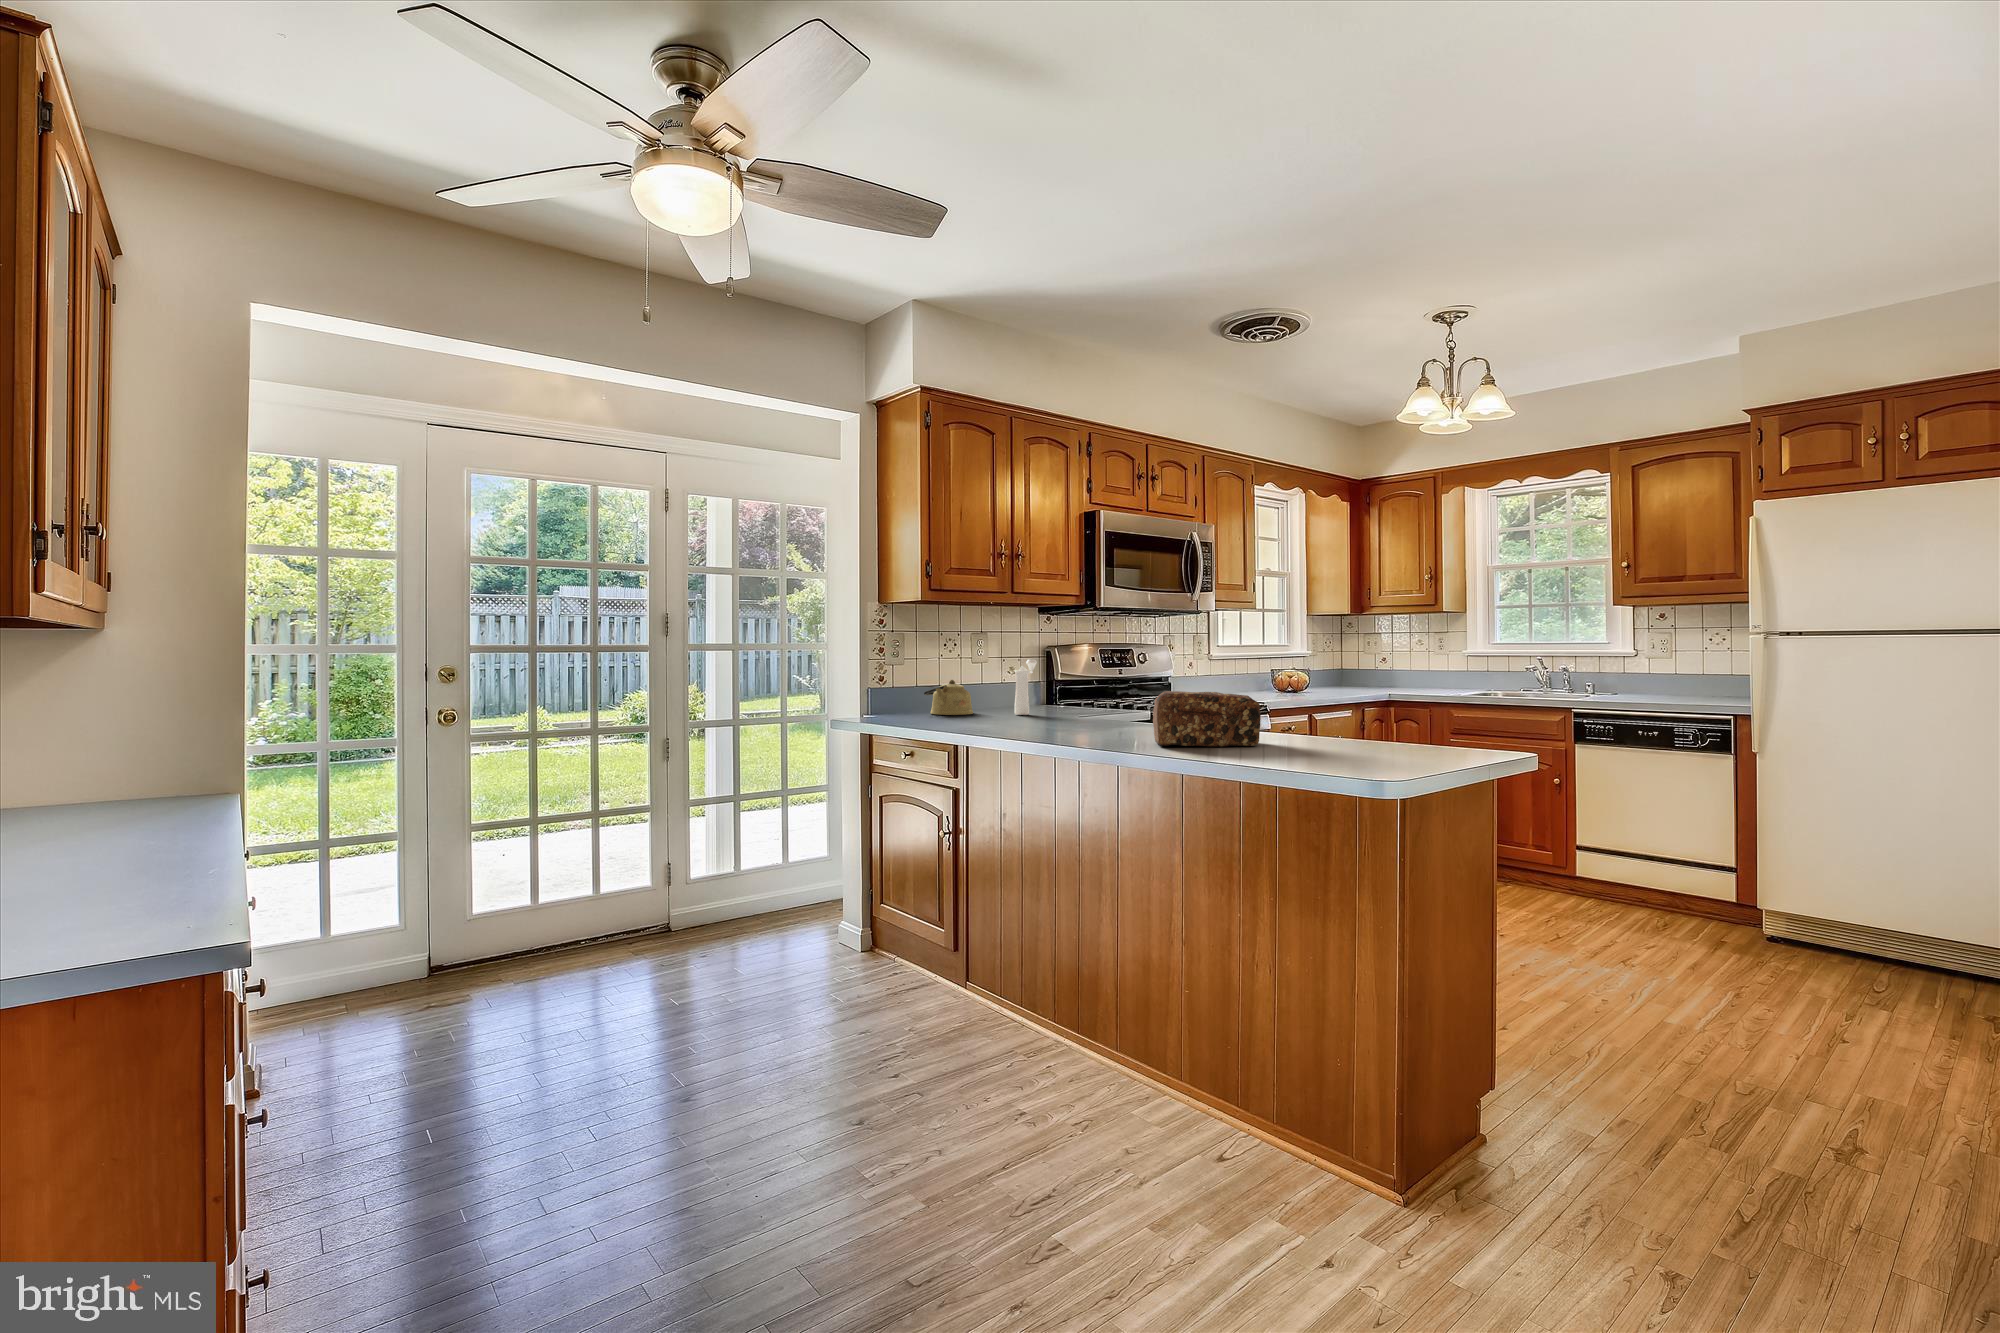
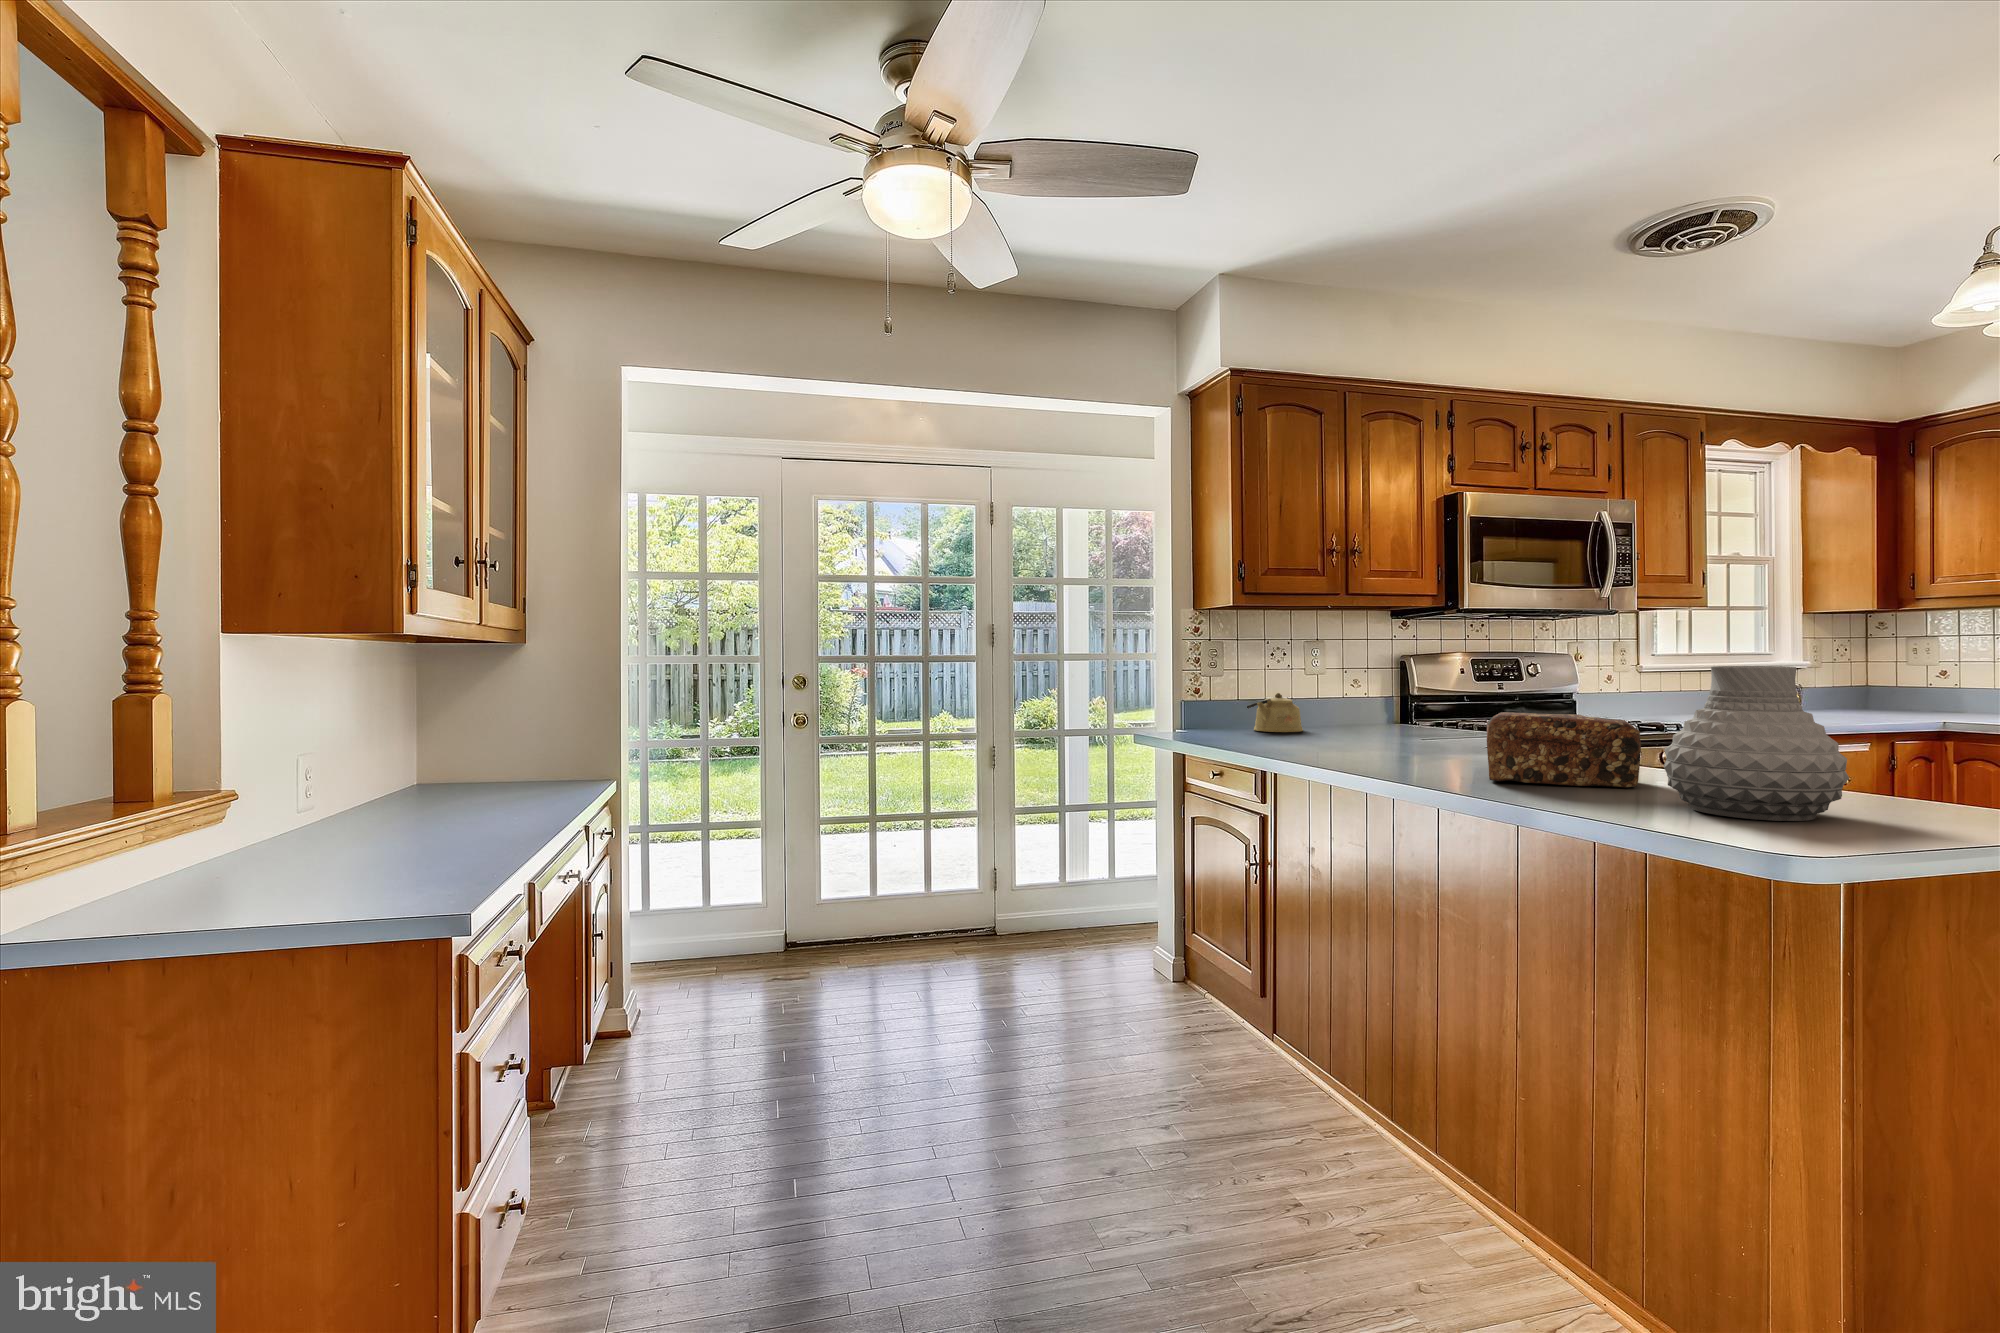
vase: none [1285,654,1394,762] -> present [1664,666,1849,821]
pepper mill: present [1015,660,1037,715] -> none [1349,671,1380,734]

